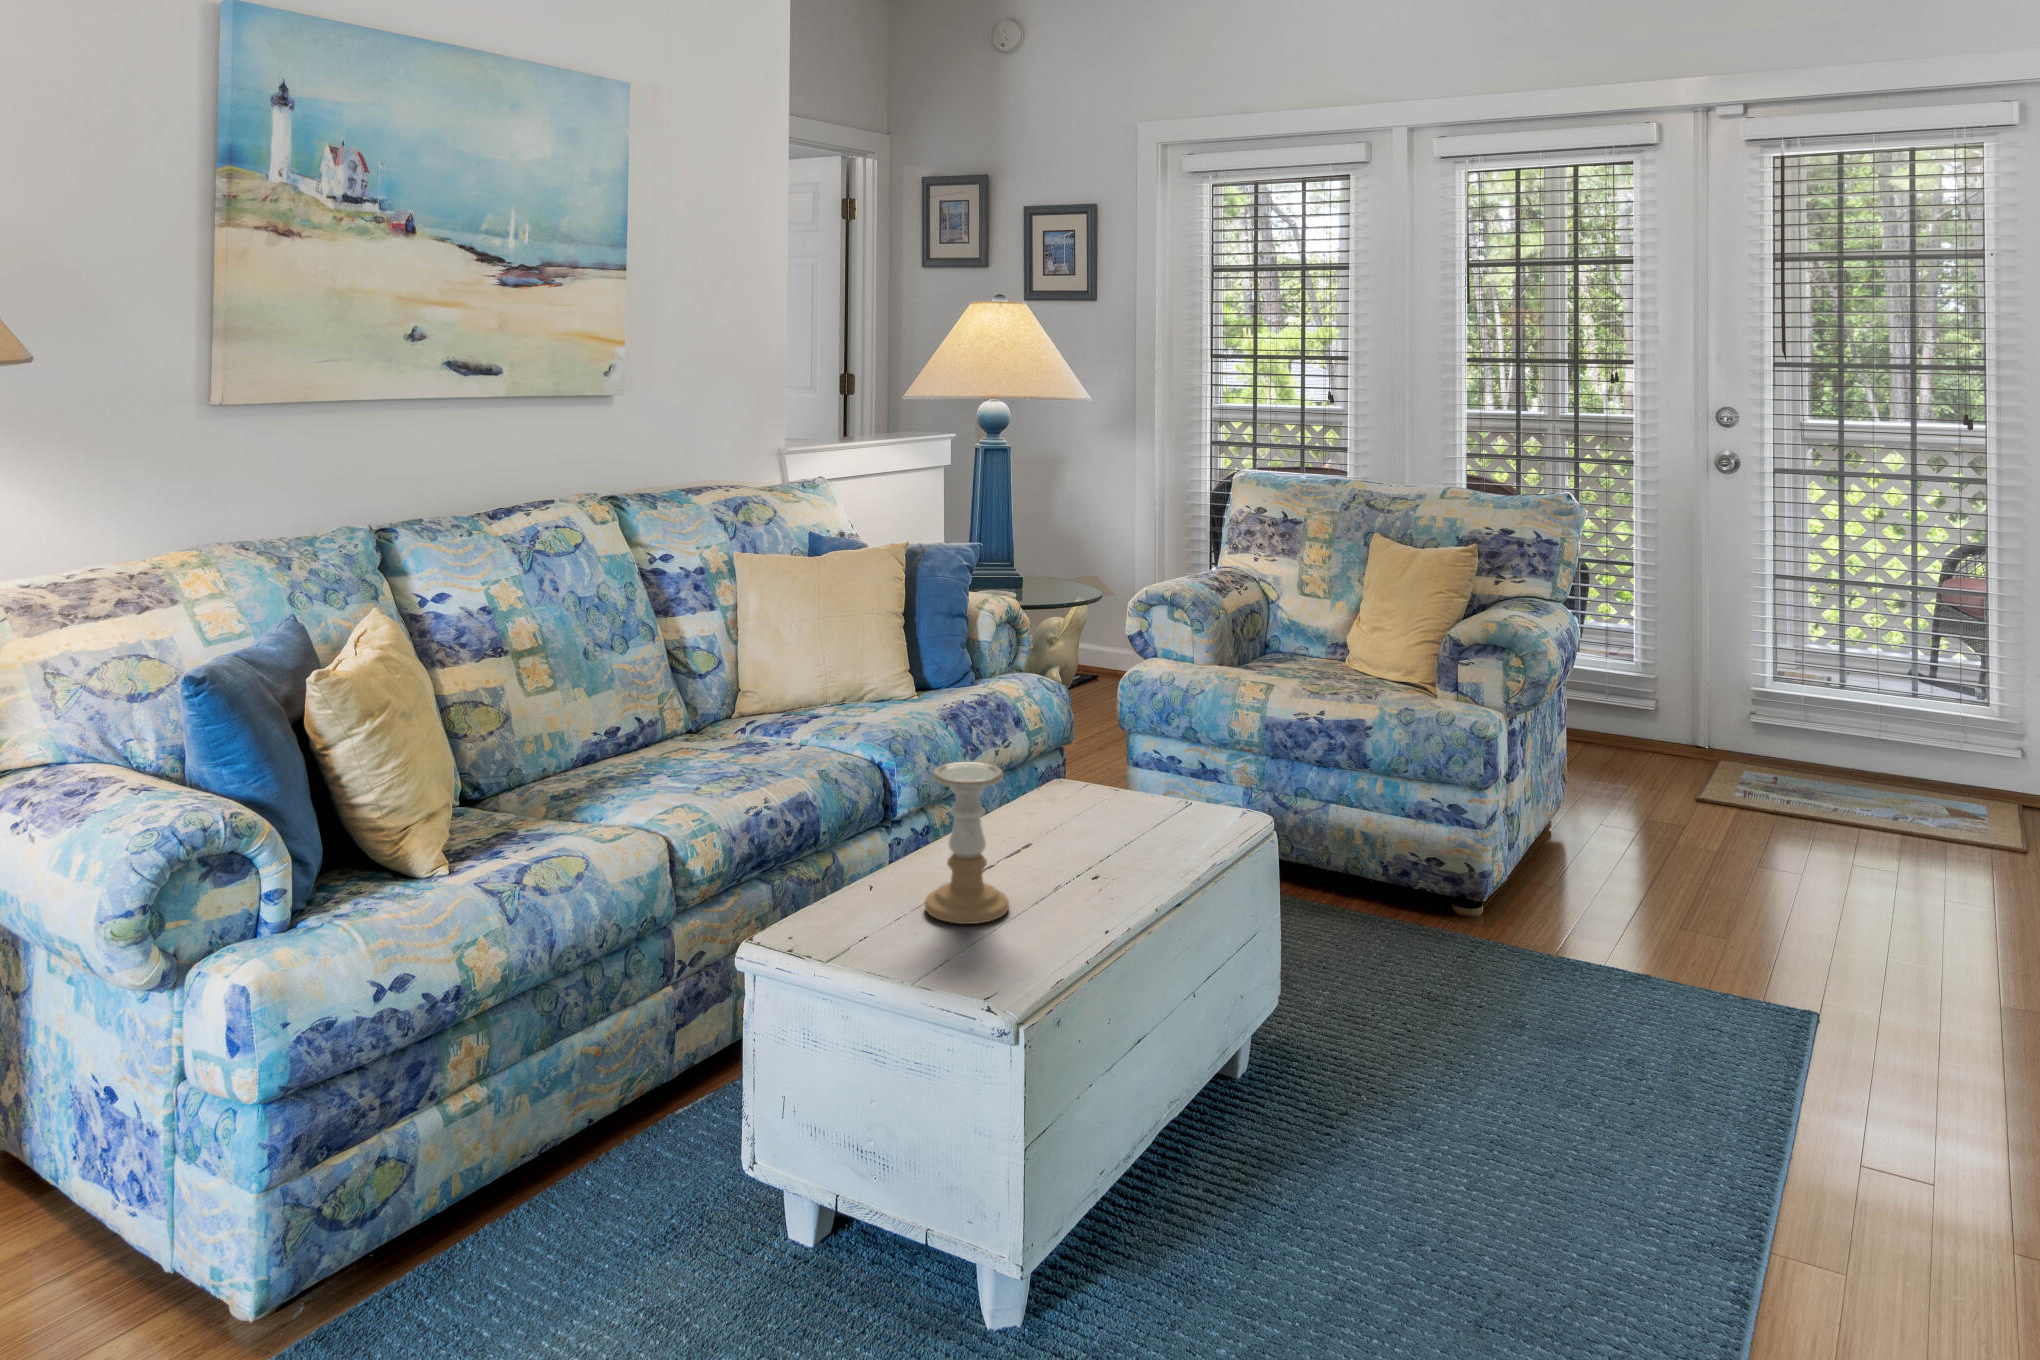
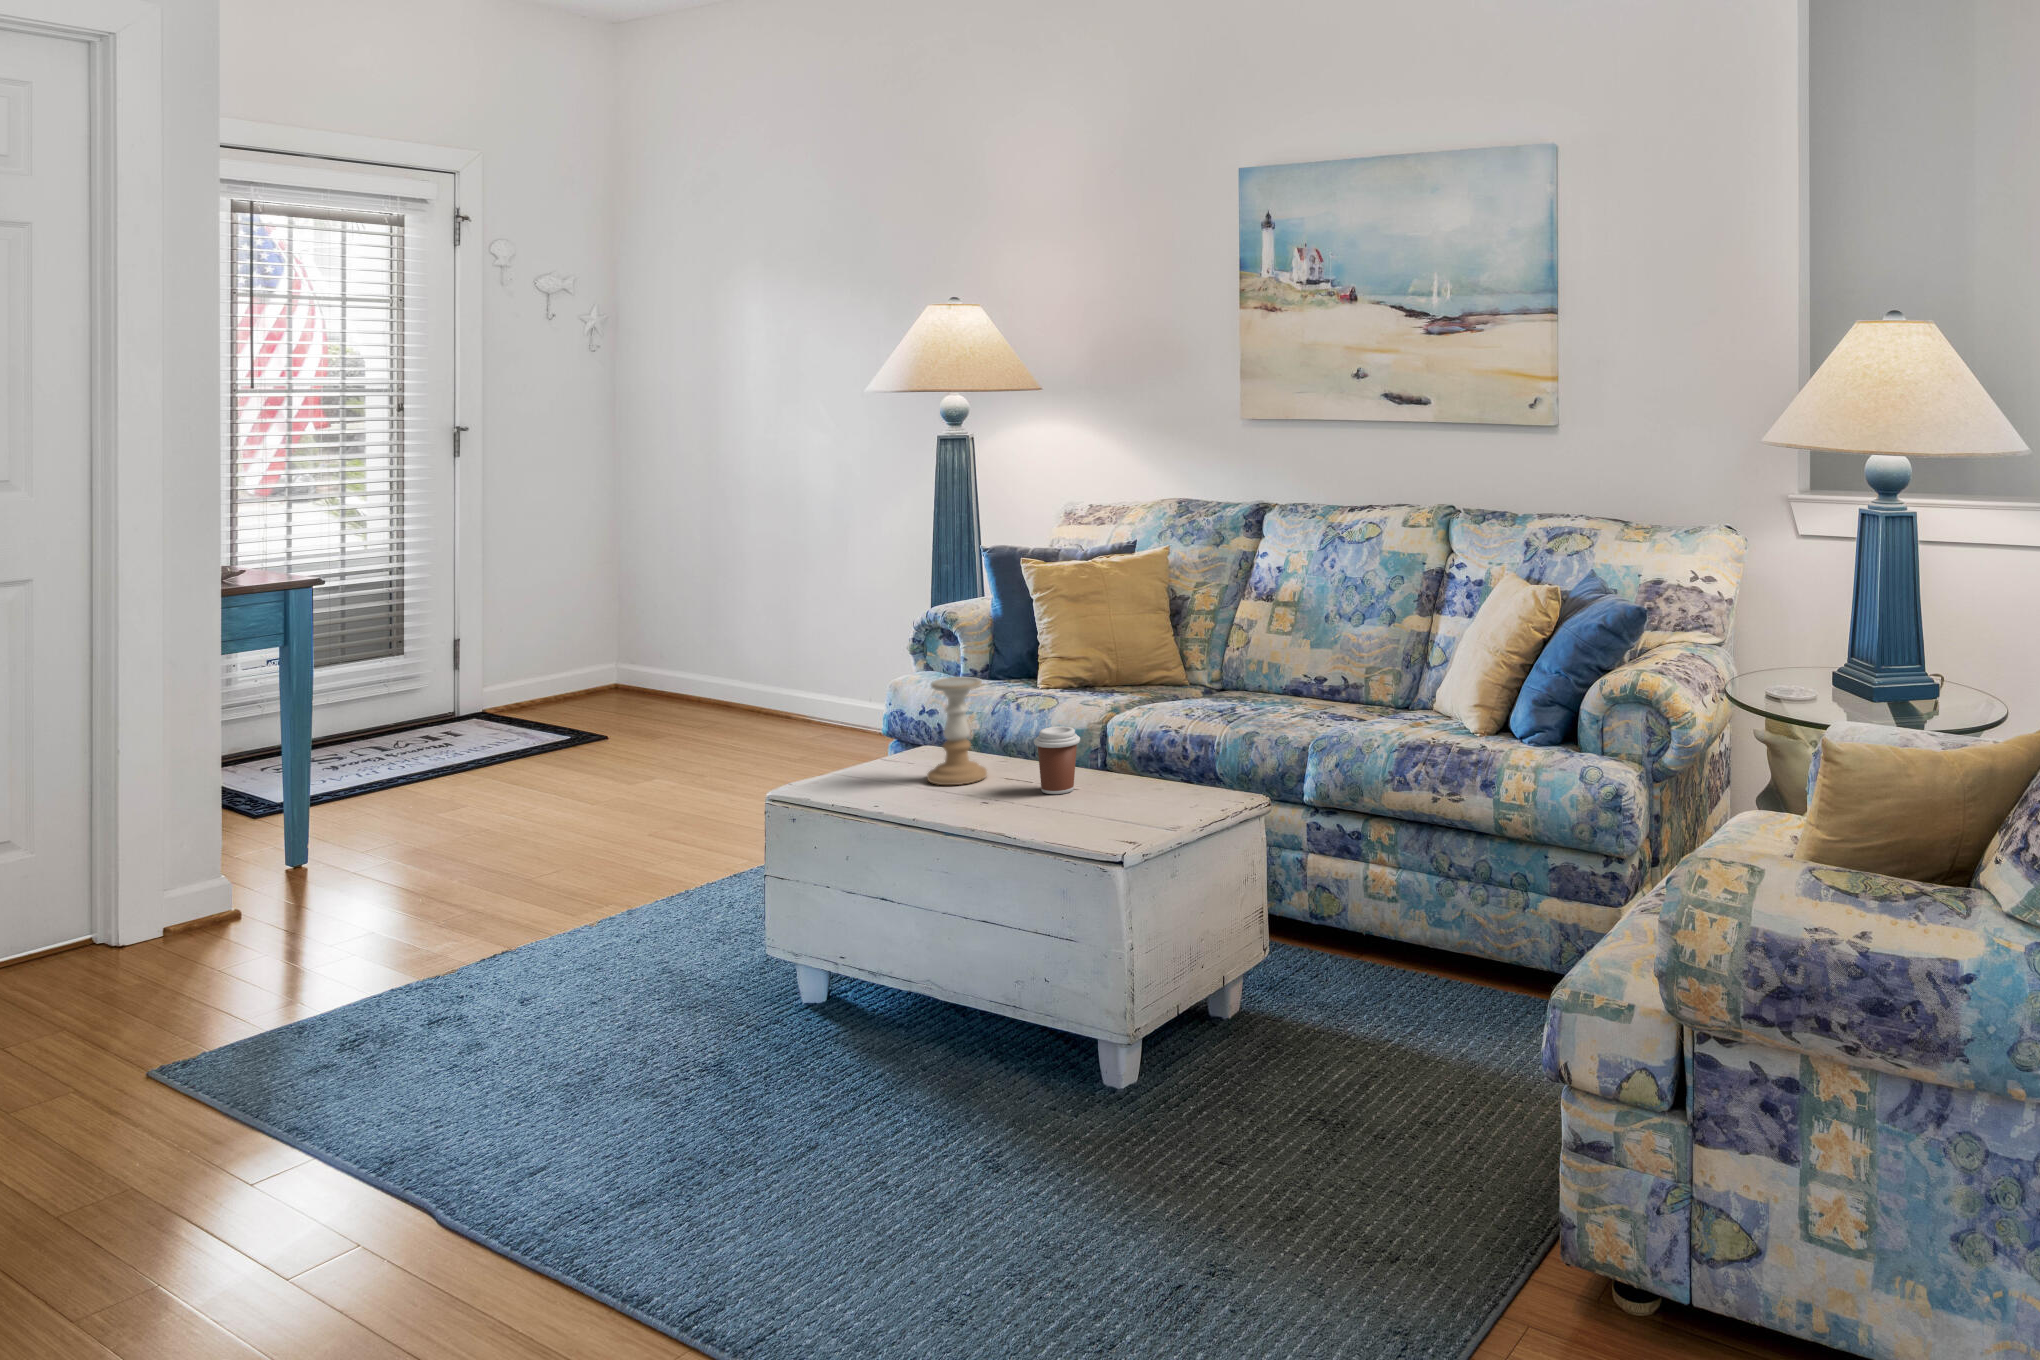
coffee cup: none [1021,775,1078,862] -> present [1034,726,1080,794]

